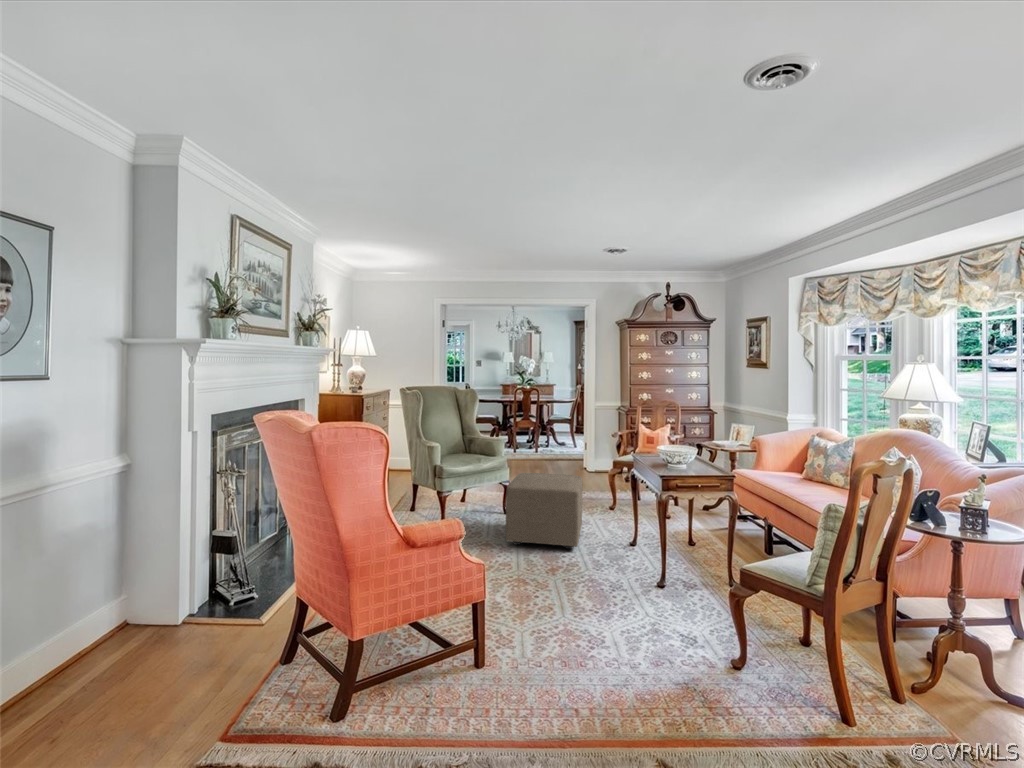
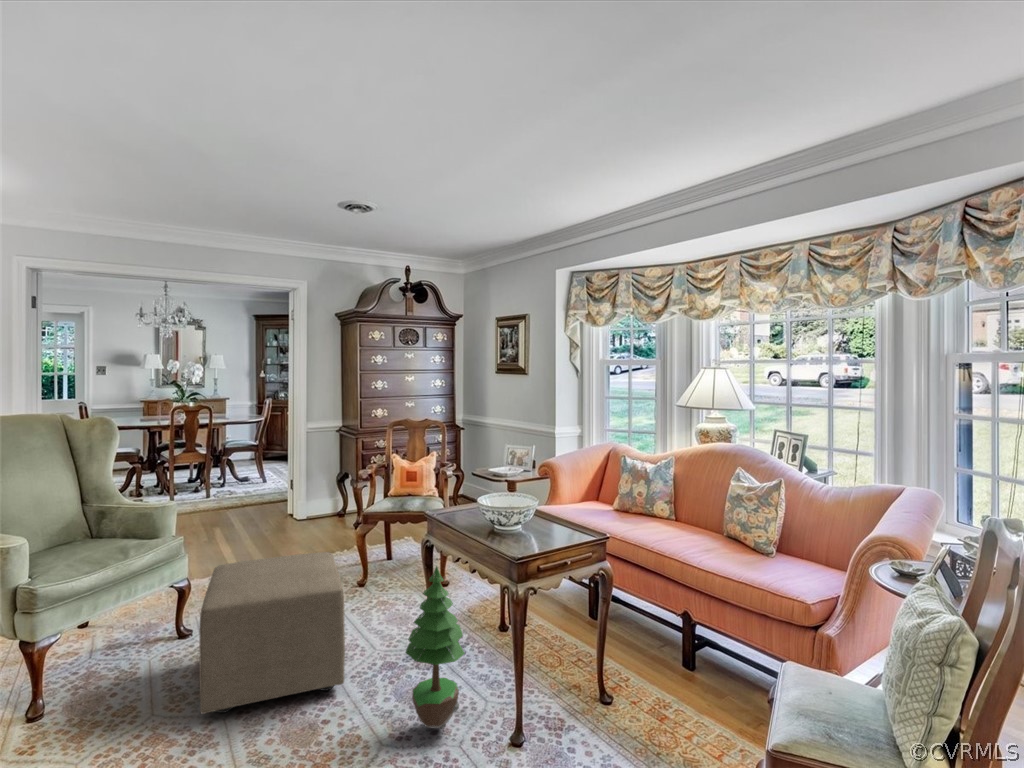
potted tree: none [602,480,637,577] -> present [405,566,465,729]

